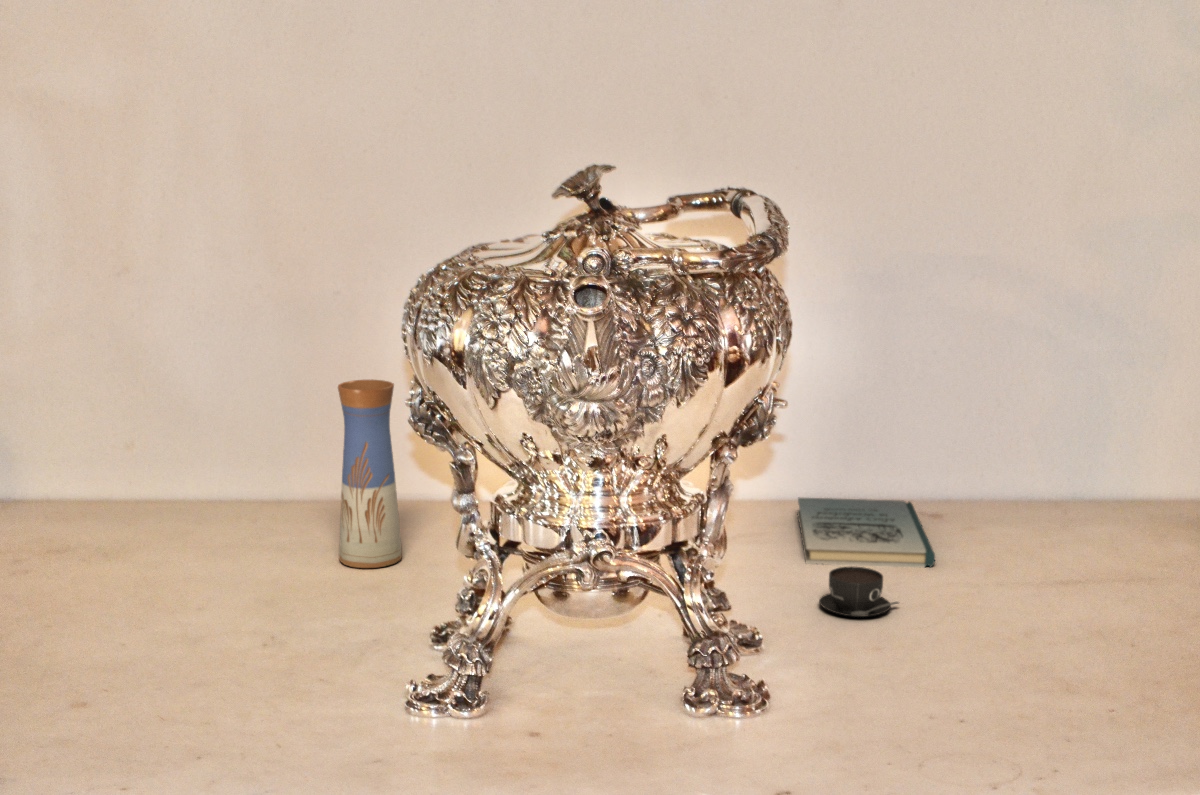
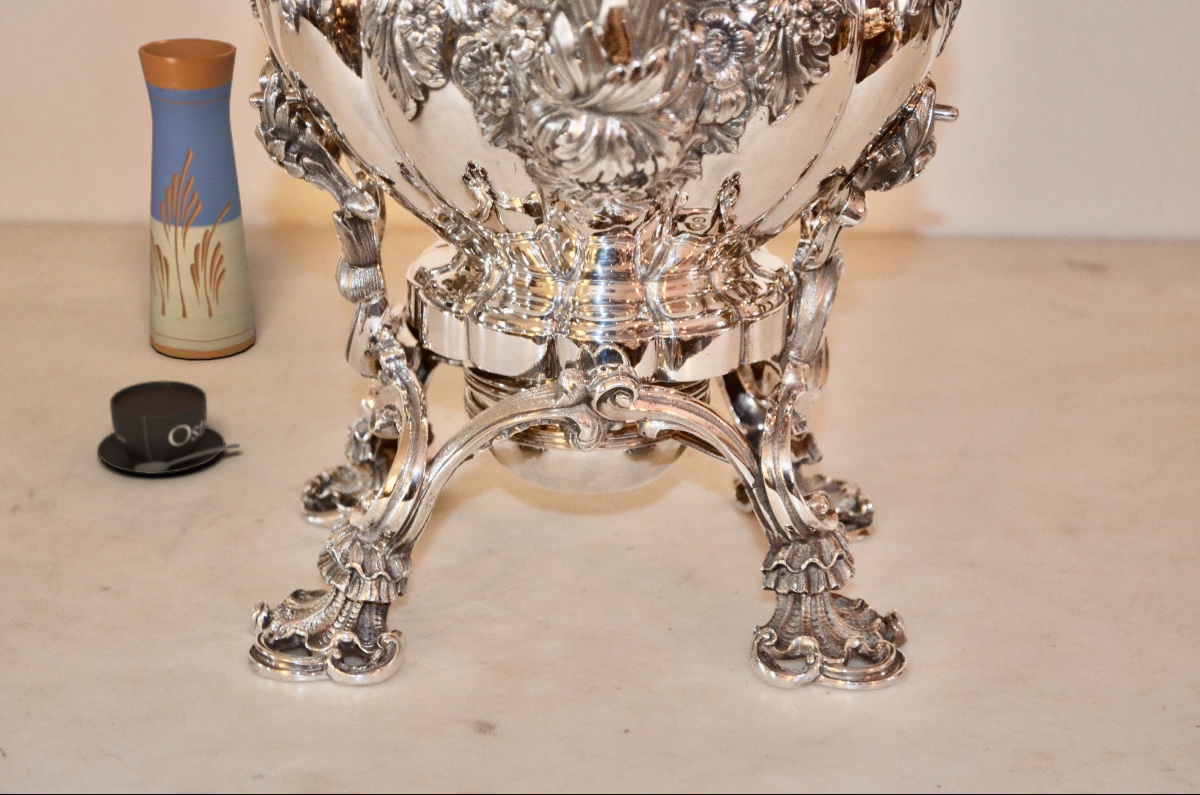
book: present [797,498,935,568] -> none [893,241,1131,370]
teacup: present [819,566,899,617] -> present [97,380,240,474]

